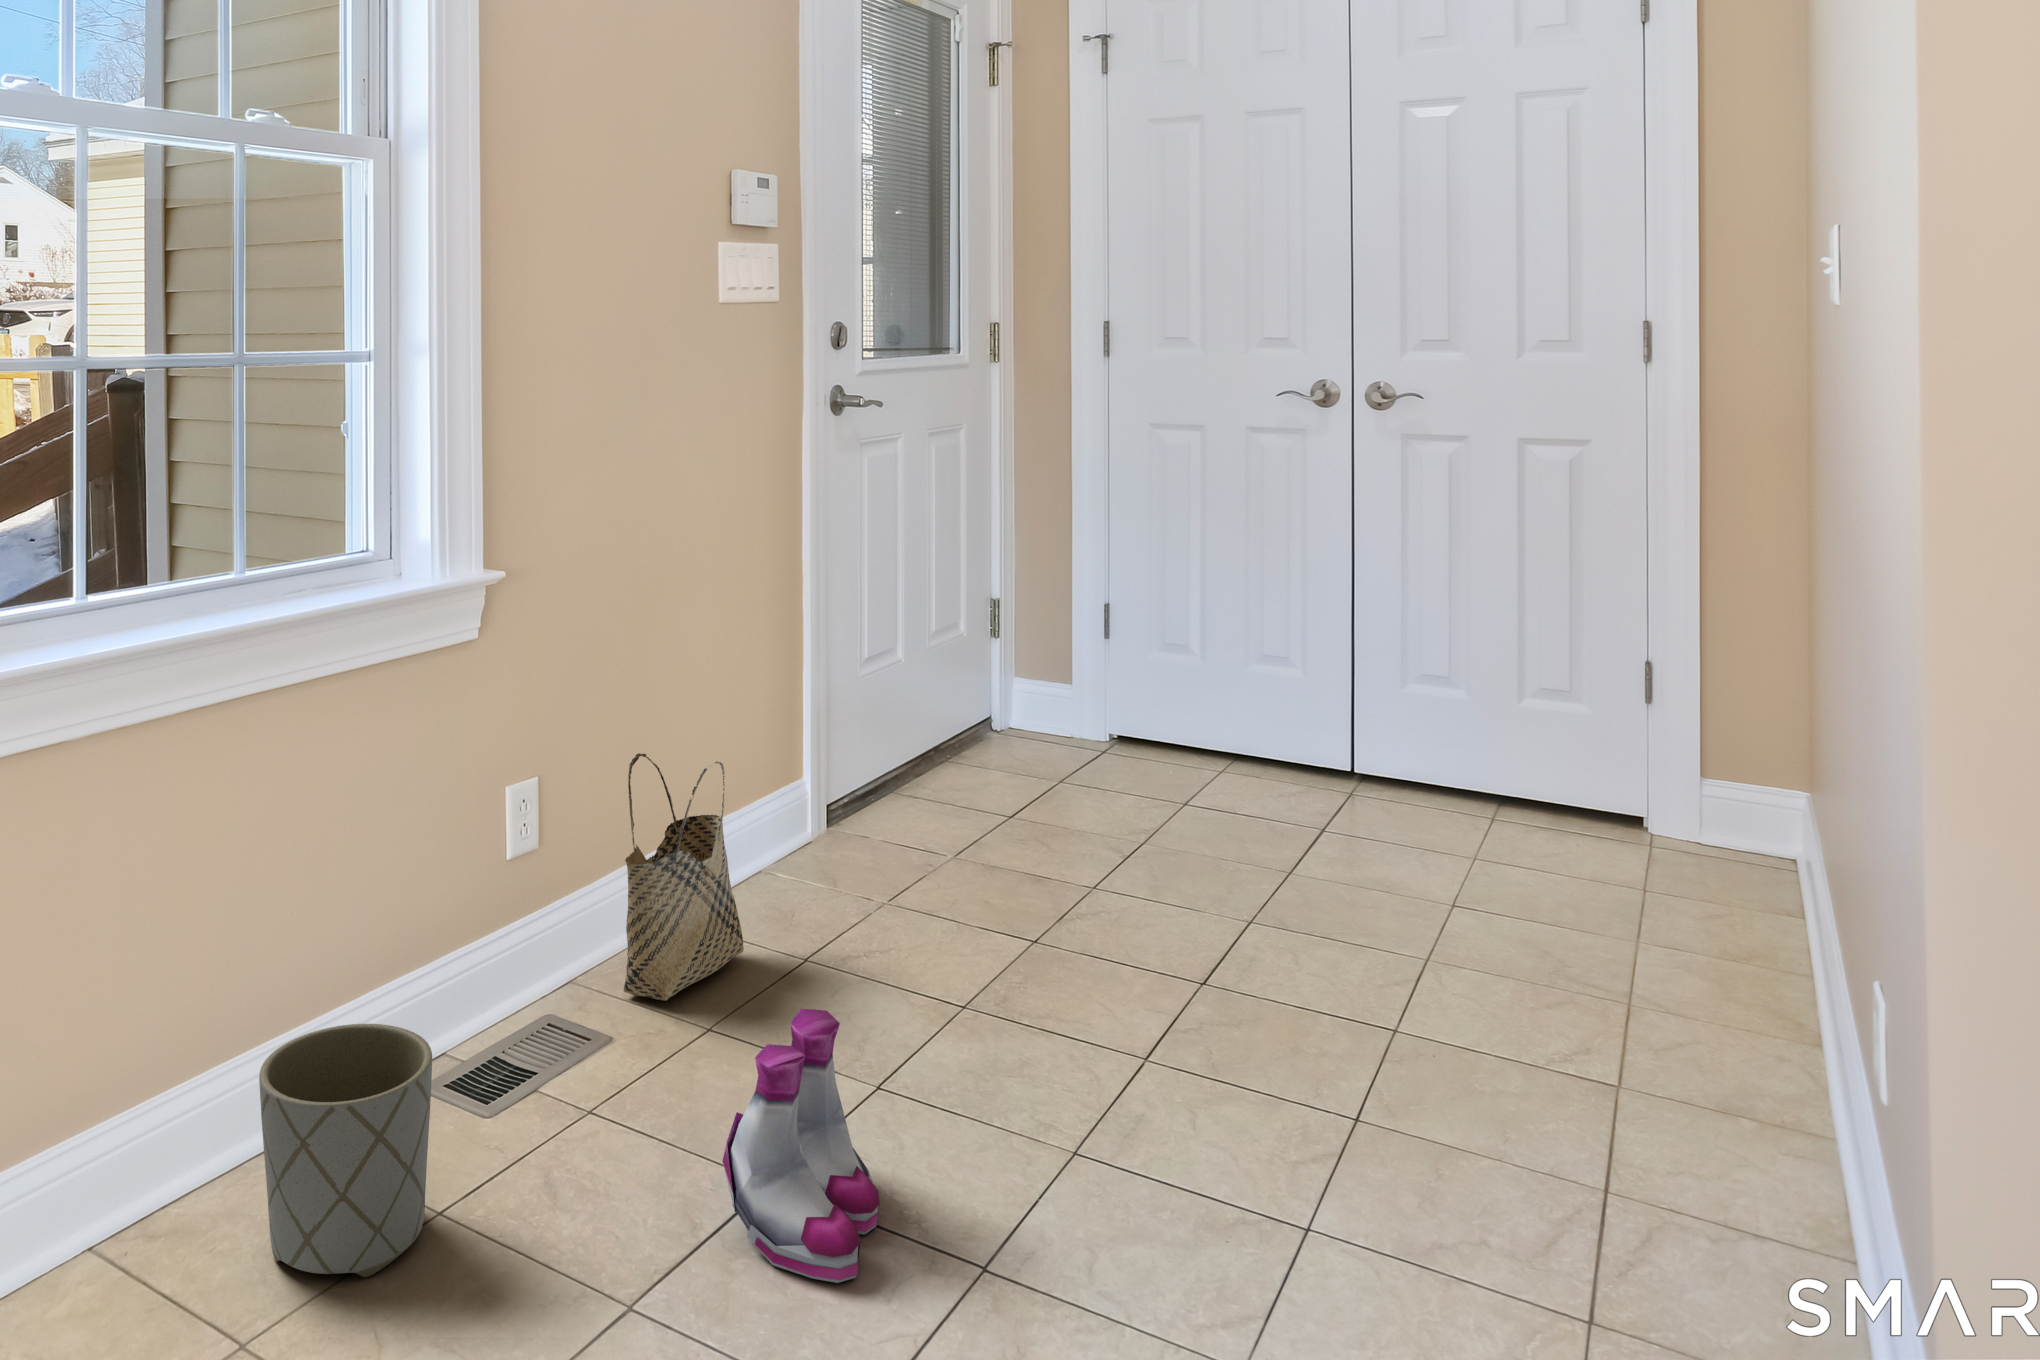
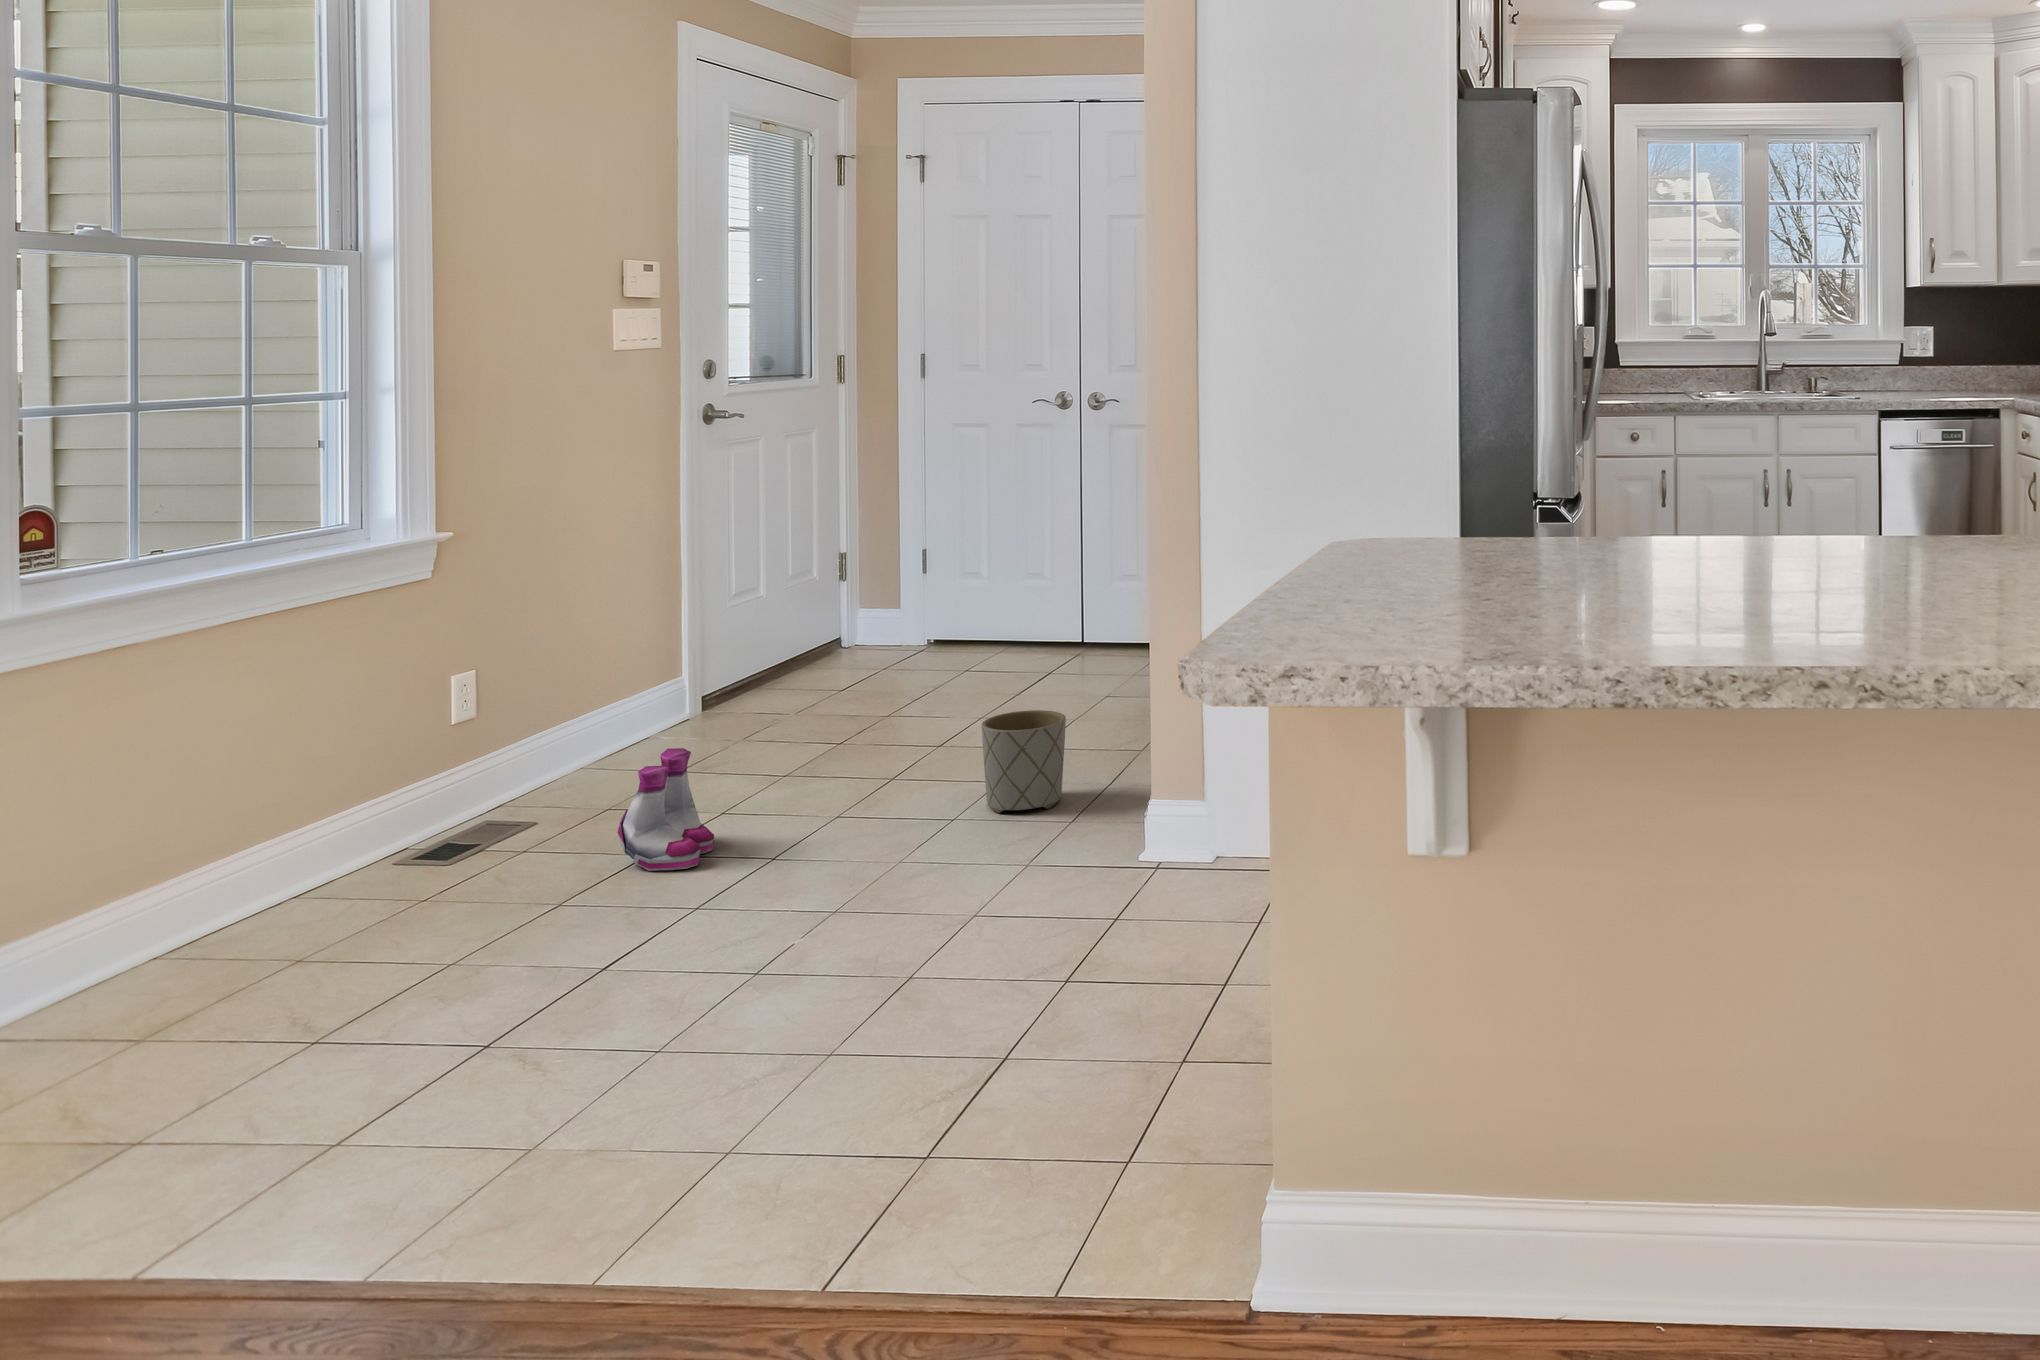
woven basket: present [624,753,744,1001] -> none [543,646,632,799]
planter: present [259,1024,432,1277] -> present [982,710,1066,813]

